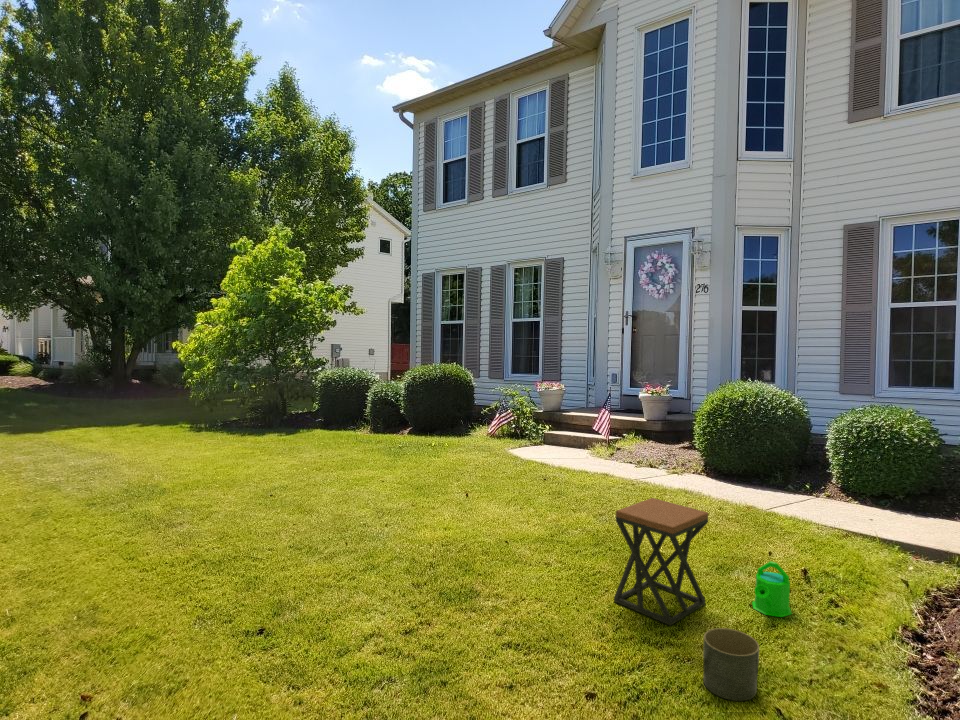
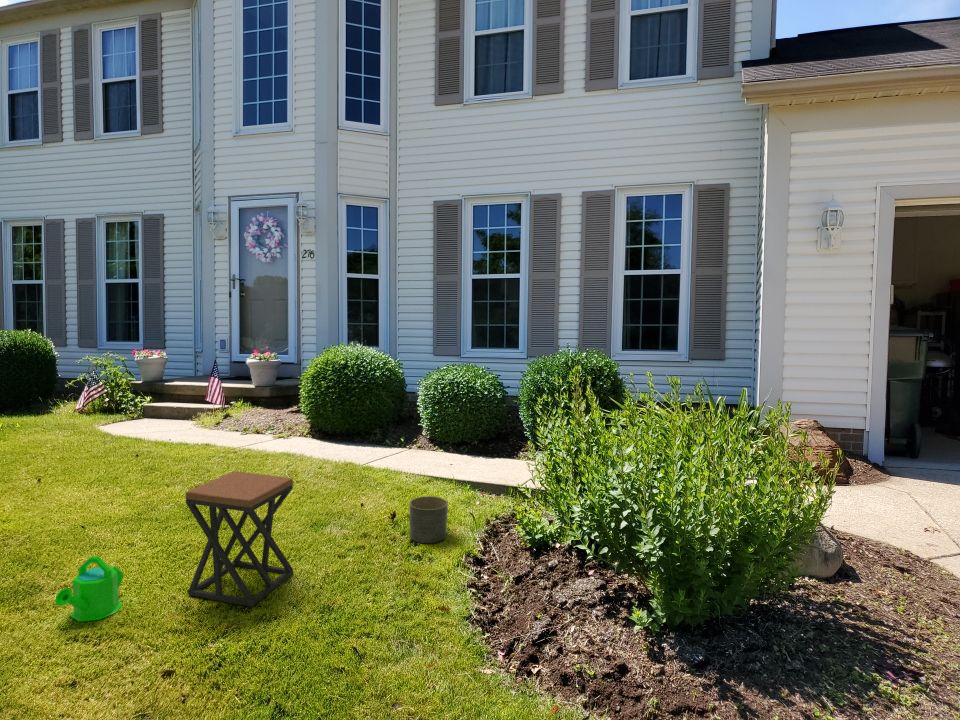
watering can: present [752,561,792,617] -> present [55,556,123,622]
planter: present [703,628,759,701] -> present [409,496,448,543]

